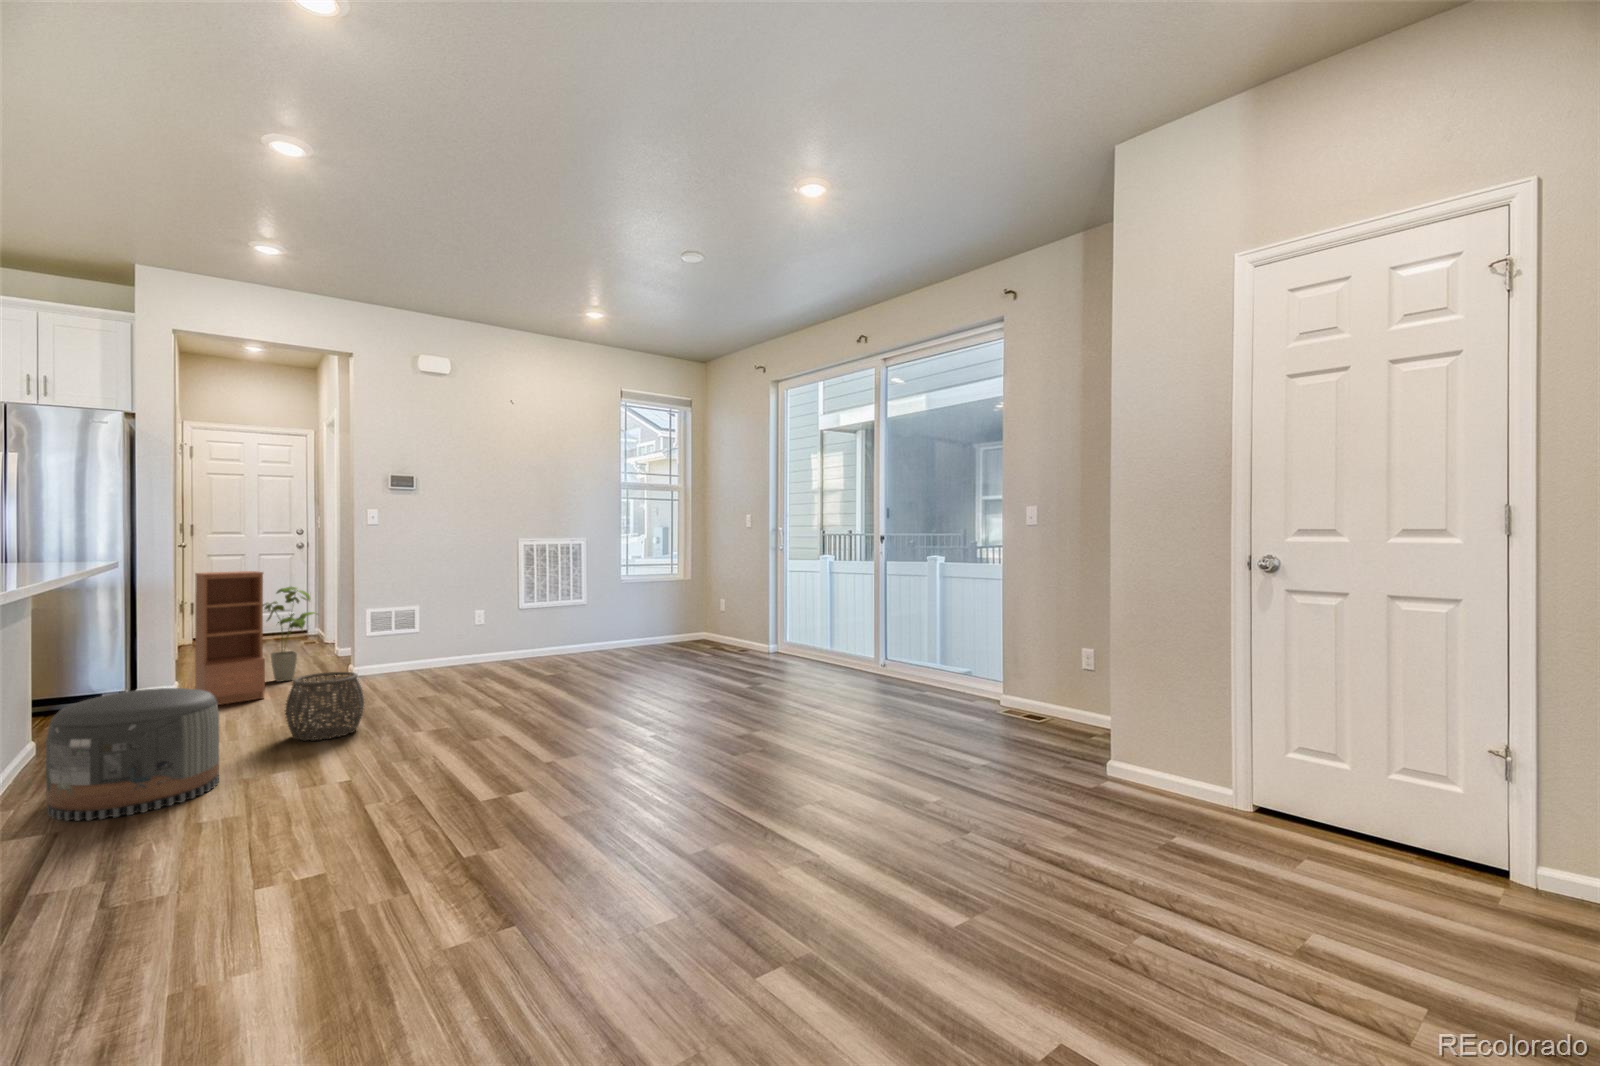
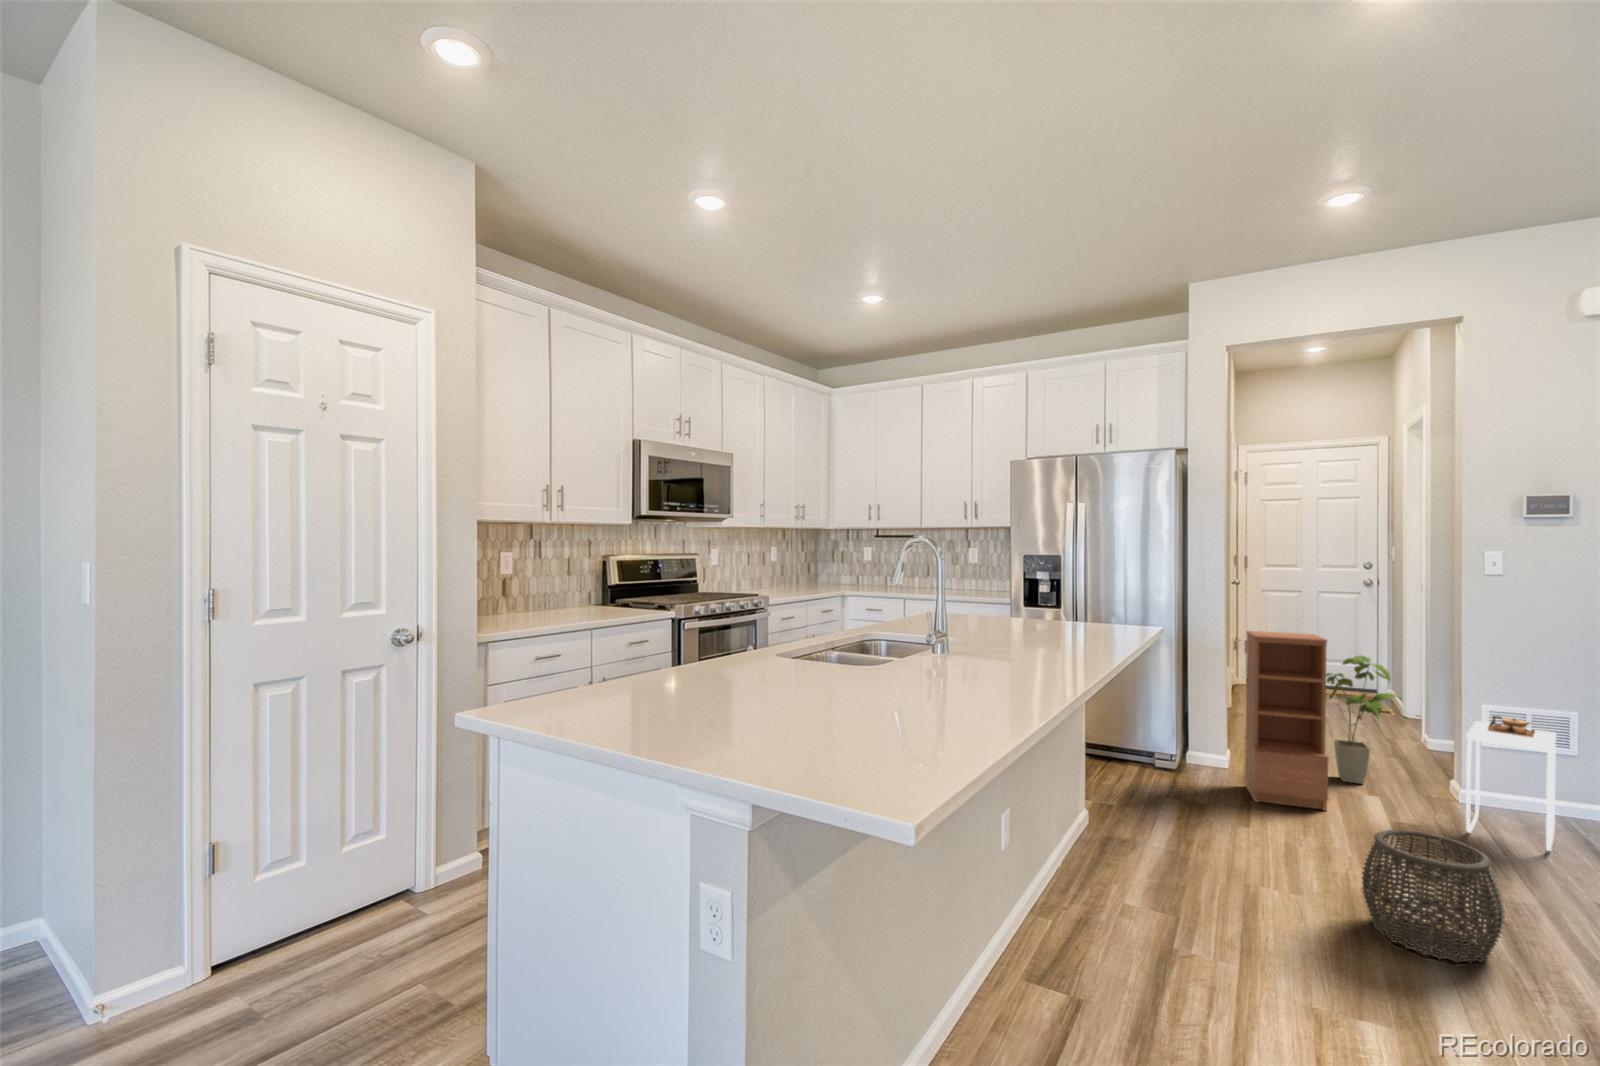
side table: none [355,610,404,686] -> present [1466,716,1556,851]
pouf: present [46,688,219,821] -> none [1086,806,1271,1007]

